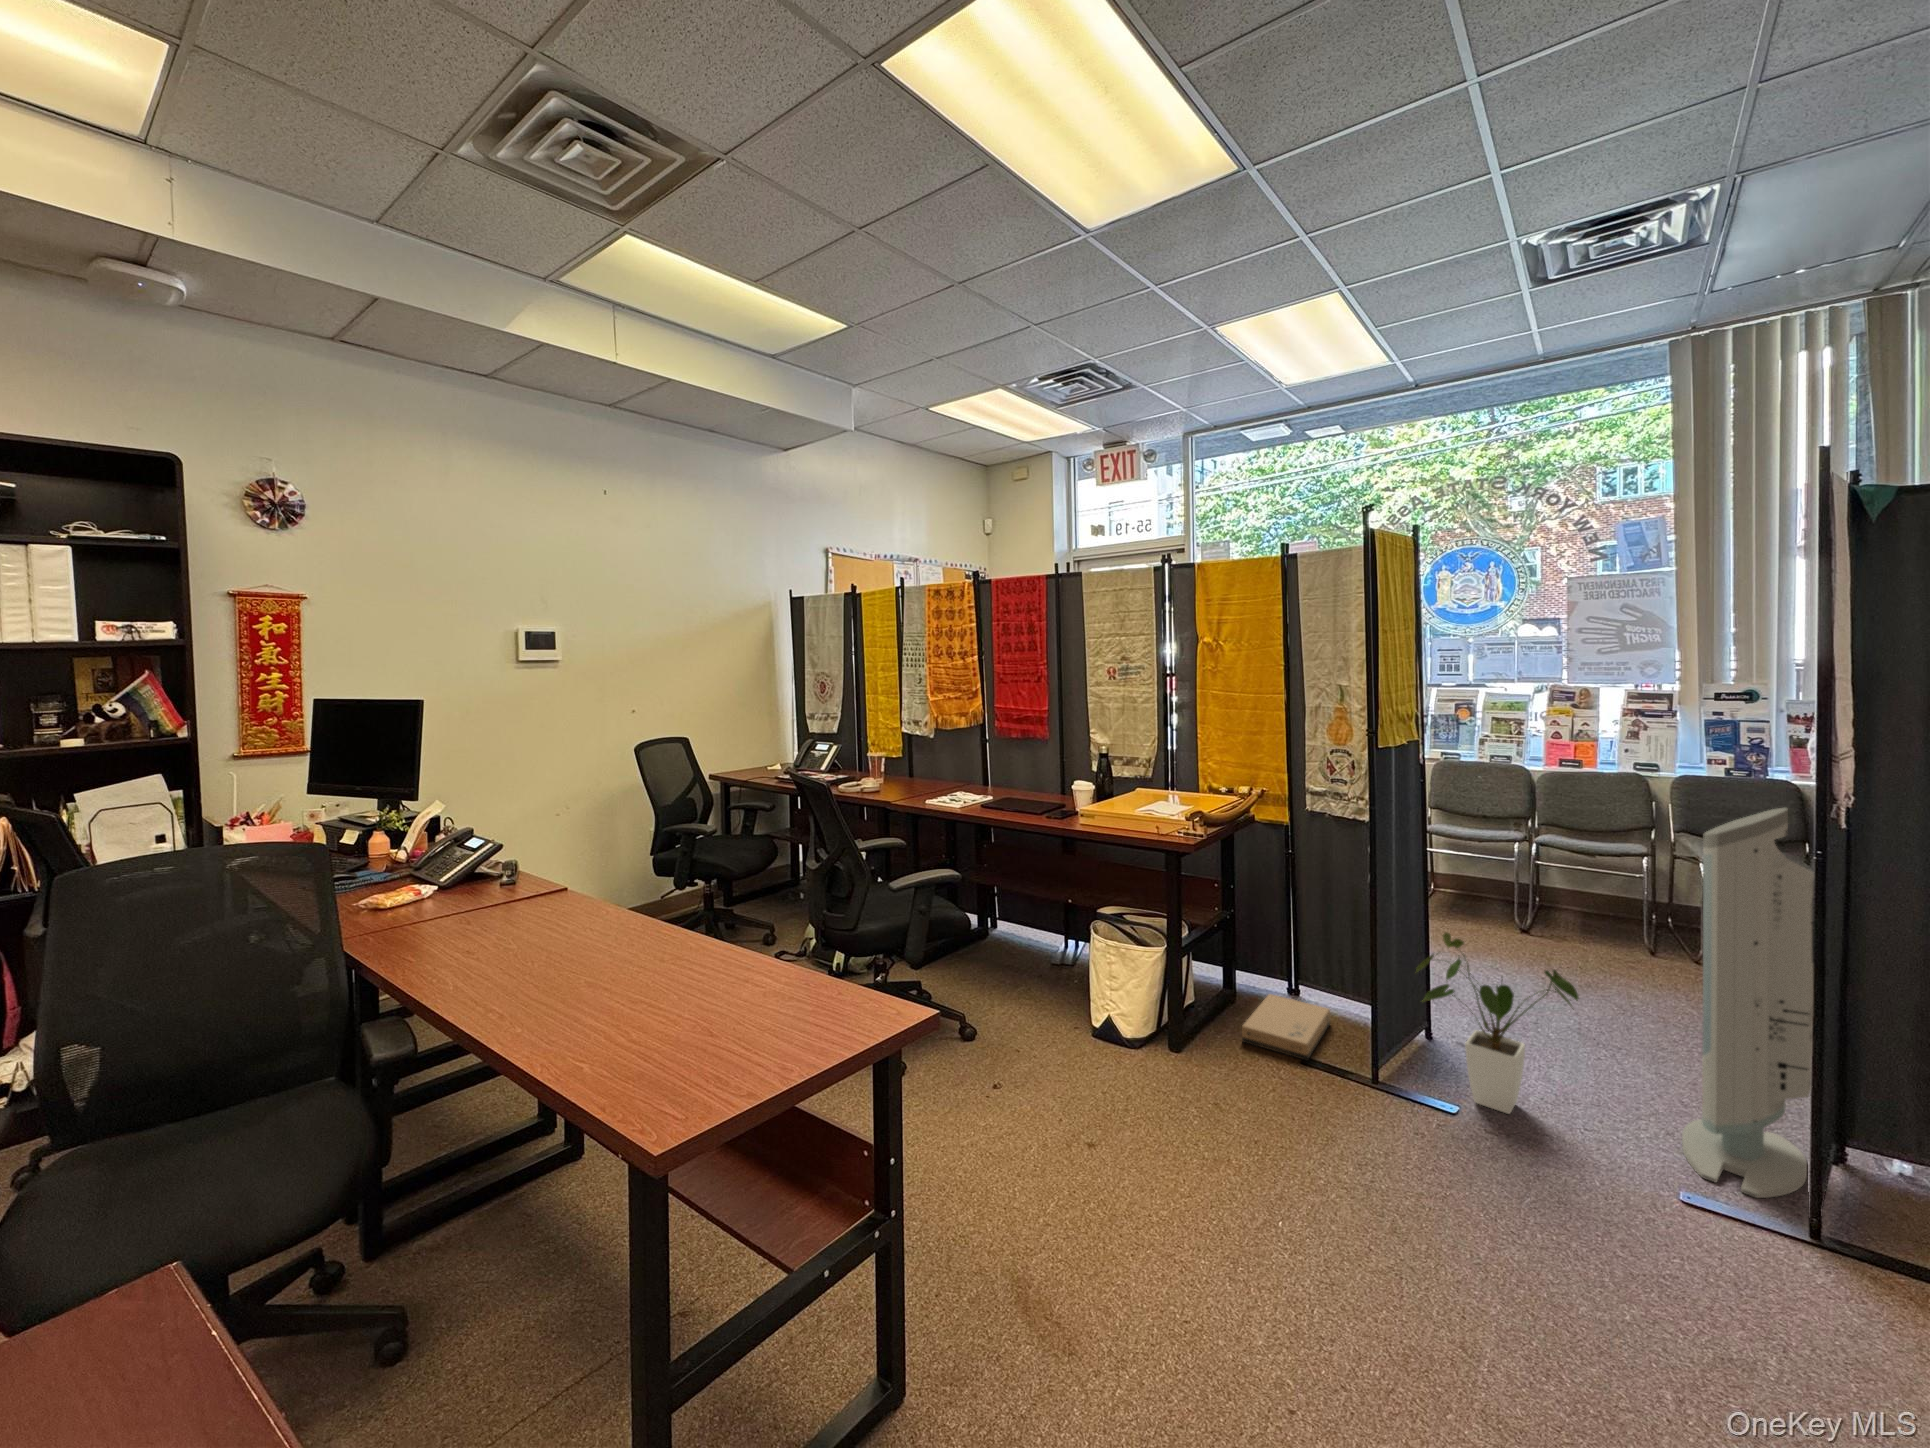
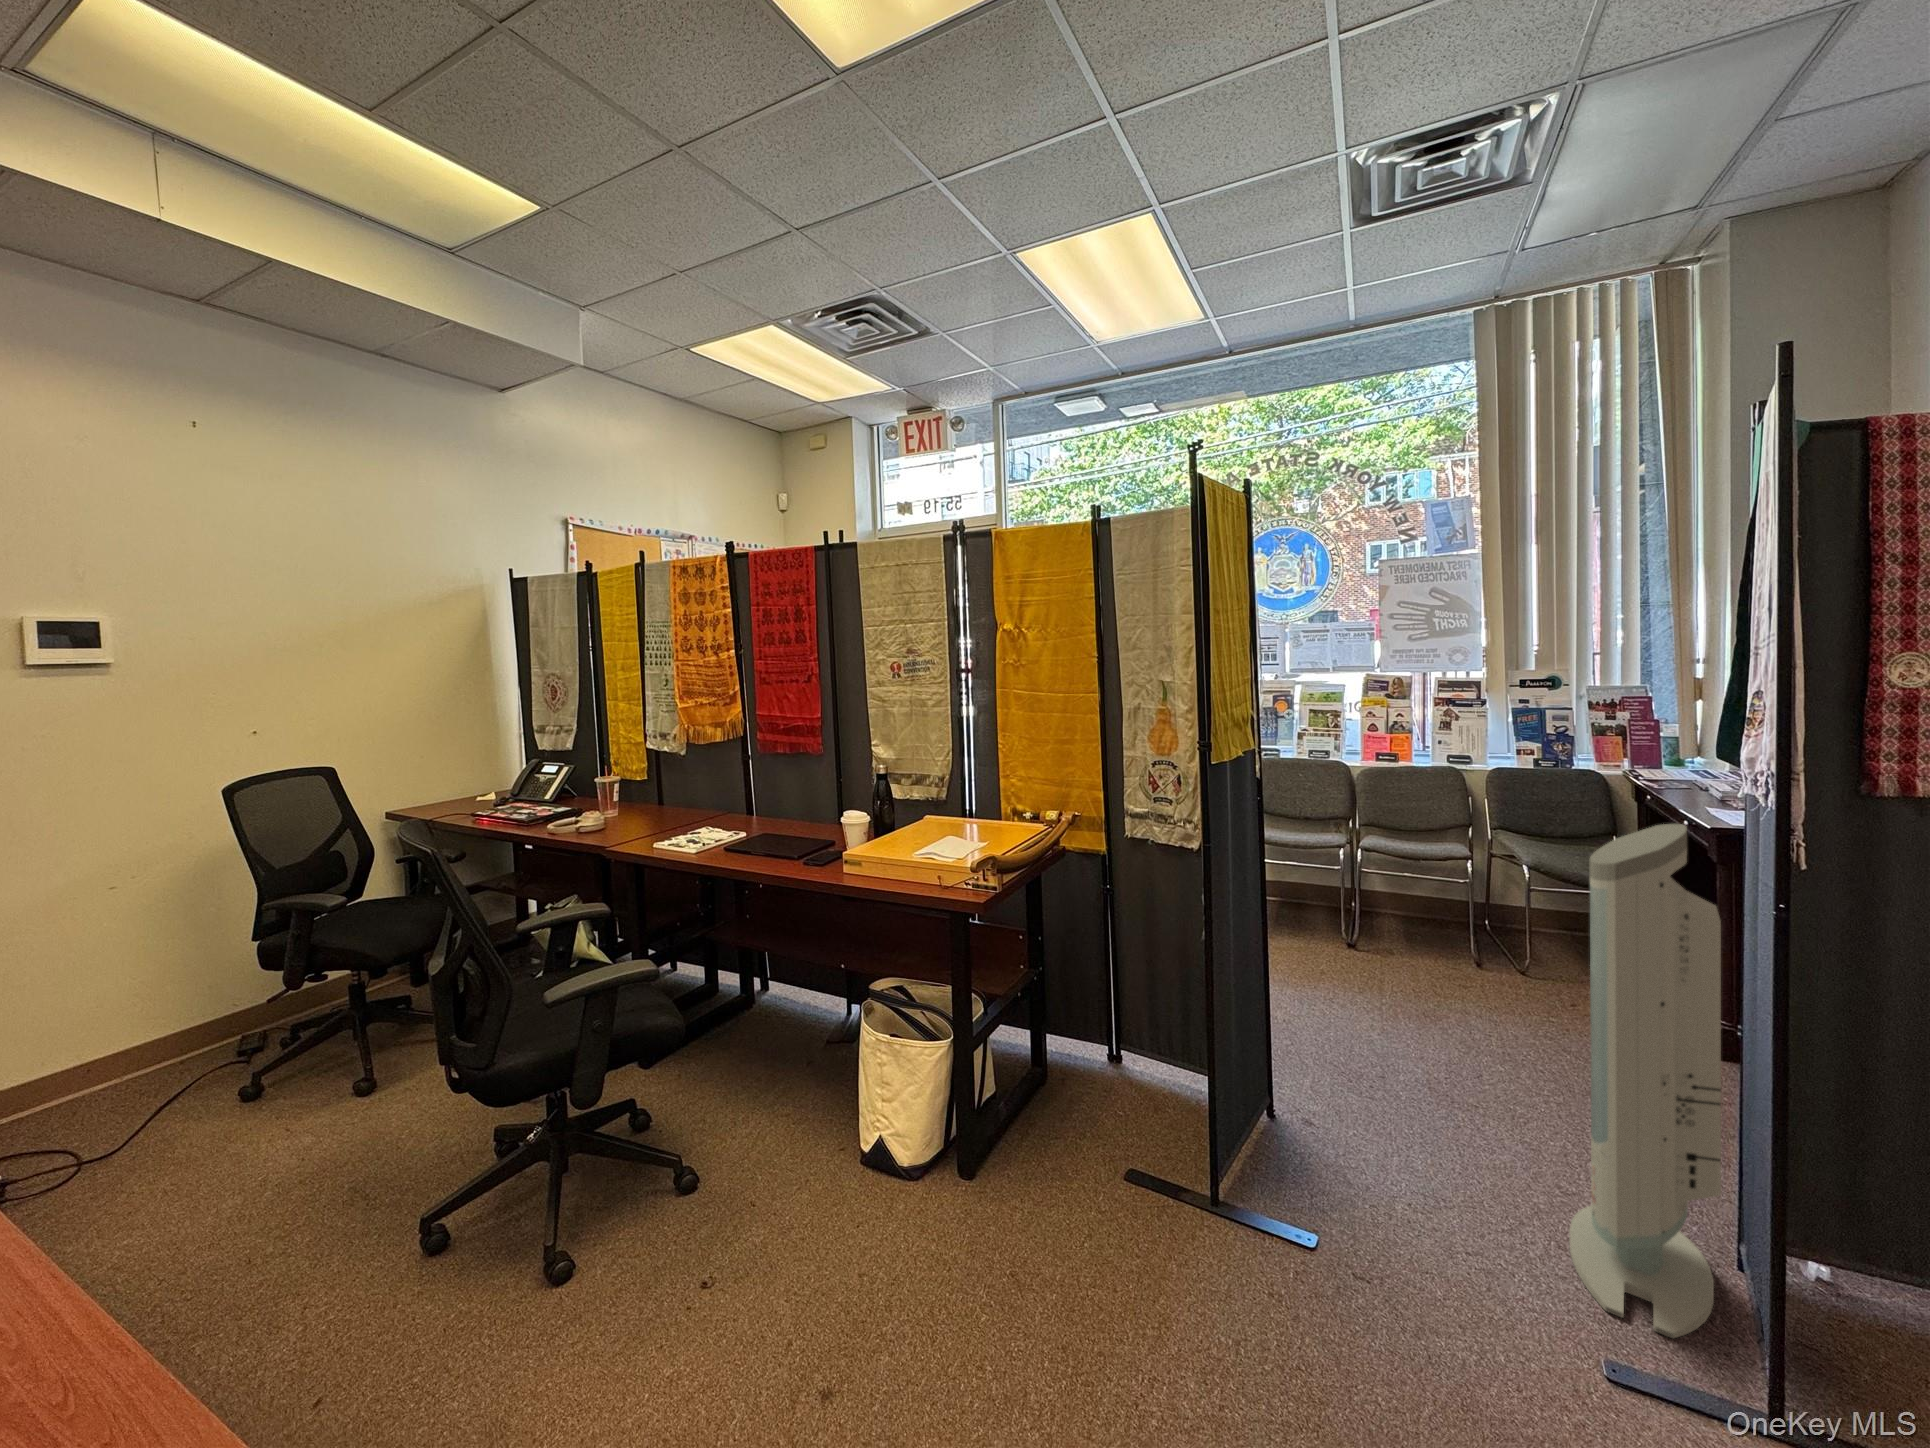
house plant: present [1416,933,1579,1114] -> none [1257,991,1456,1232]
cardboard box: present [1242,994,1330,1060] -> none [1052,1069,1158,1172]

